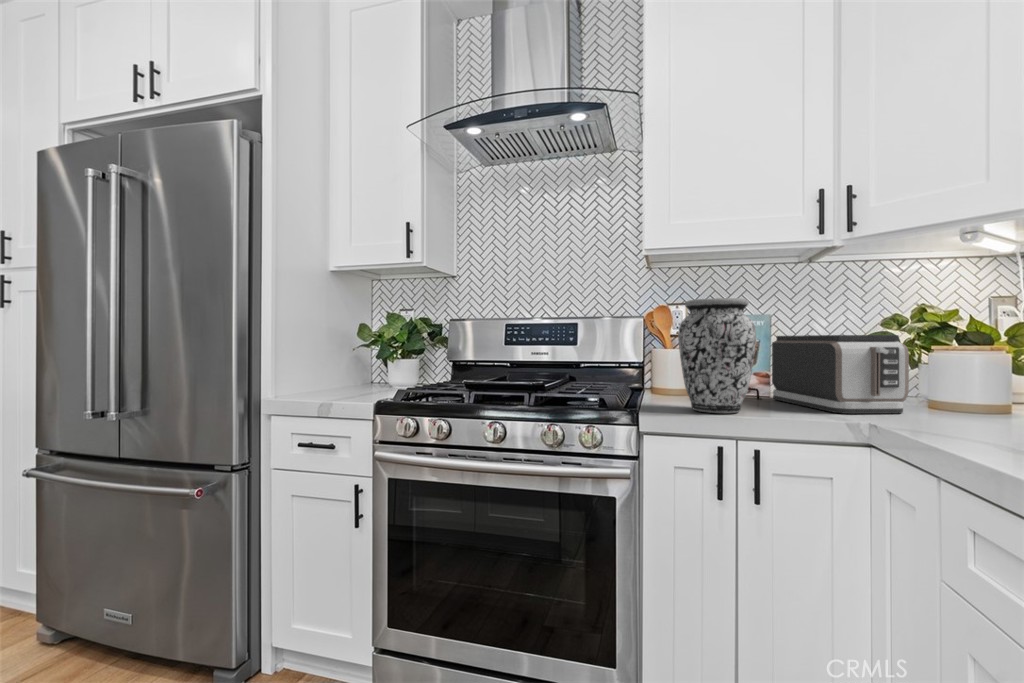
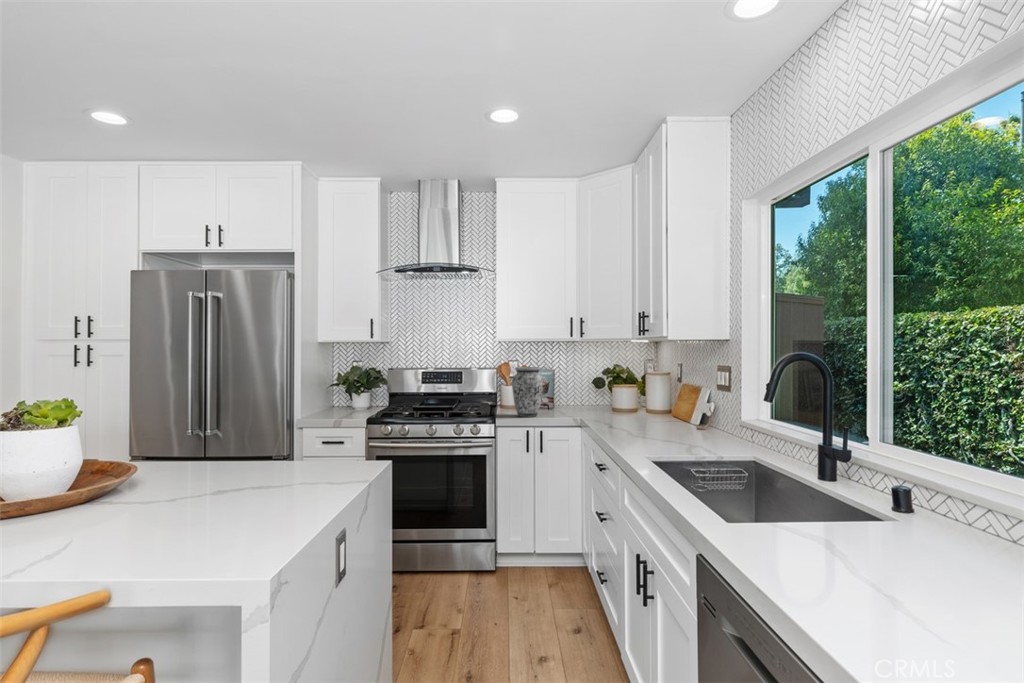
toaster: present [772,335,909,414] -> none [555,379,601,415]

